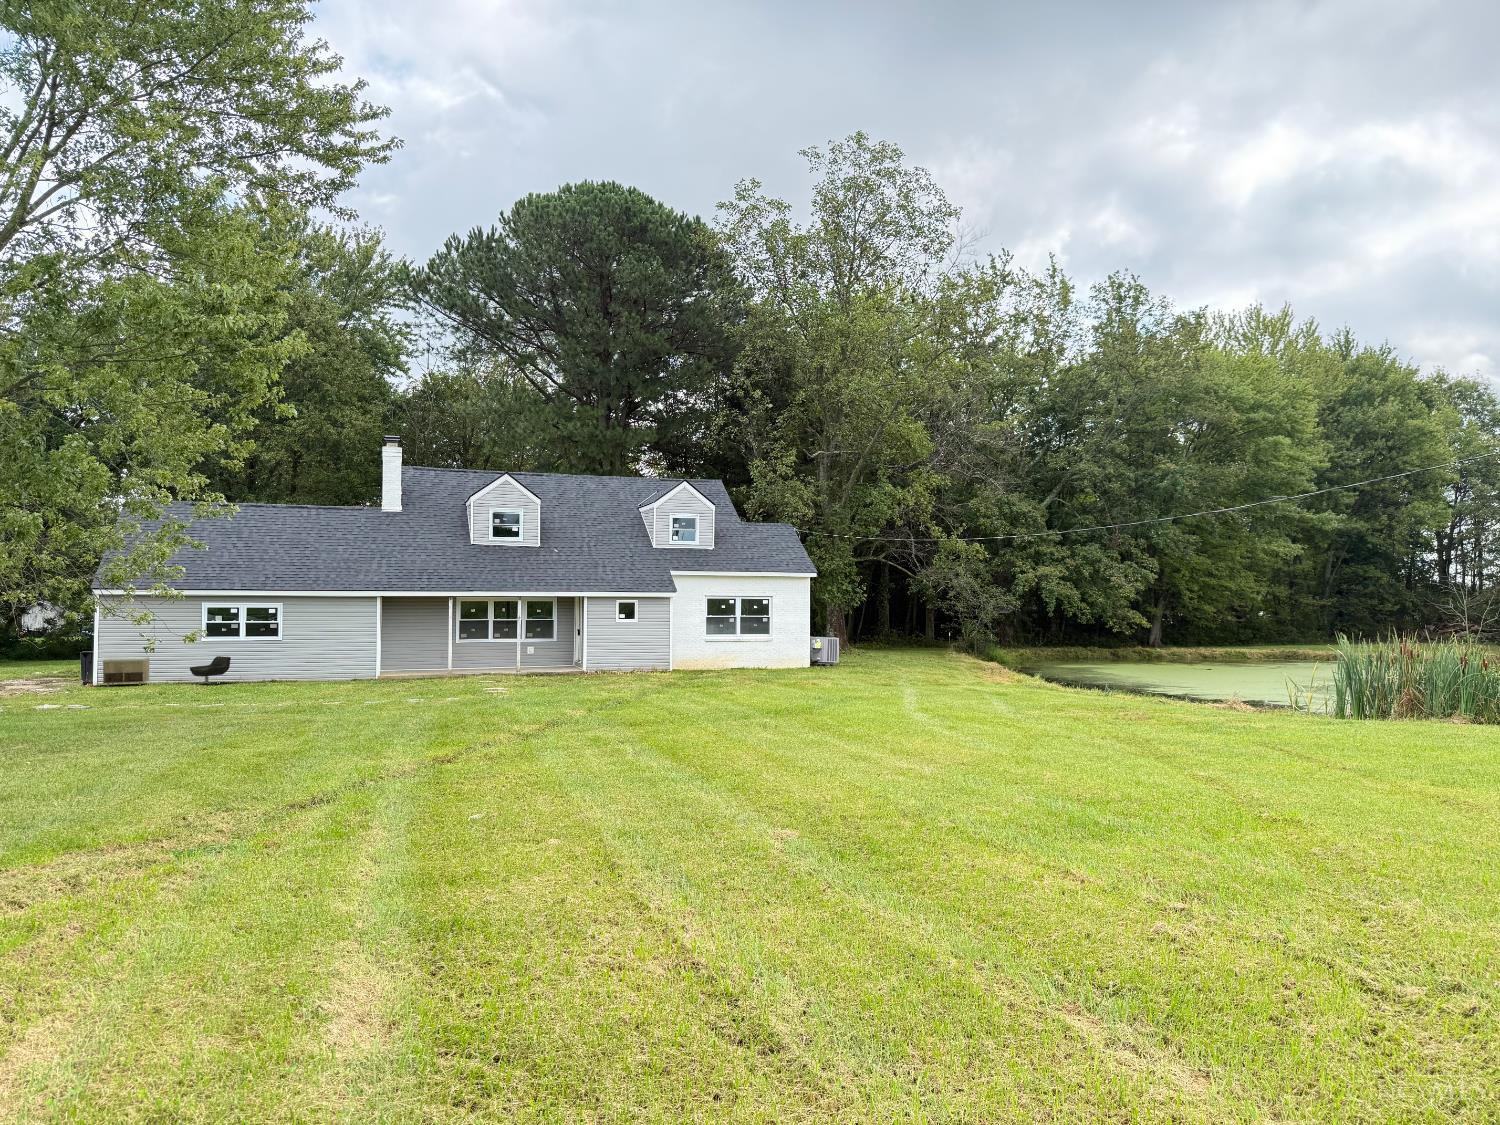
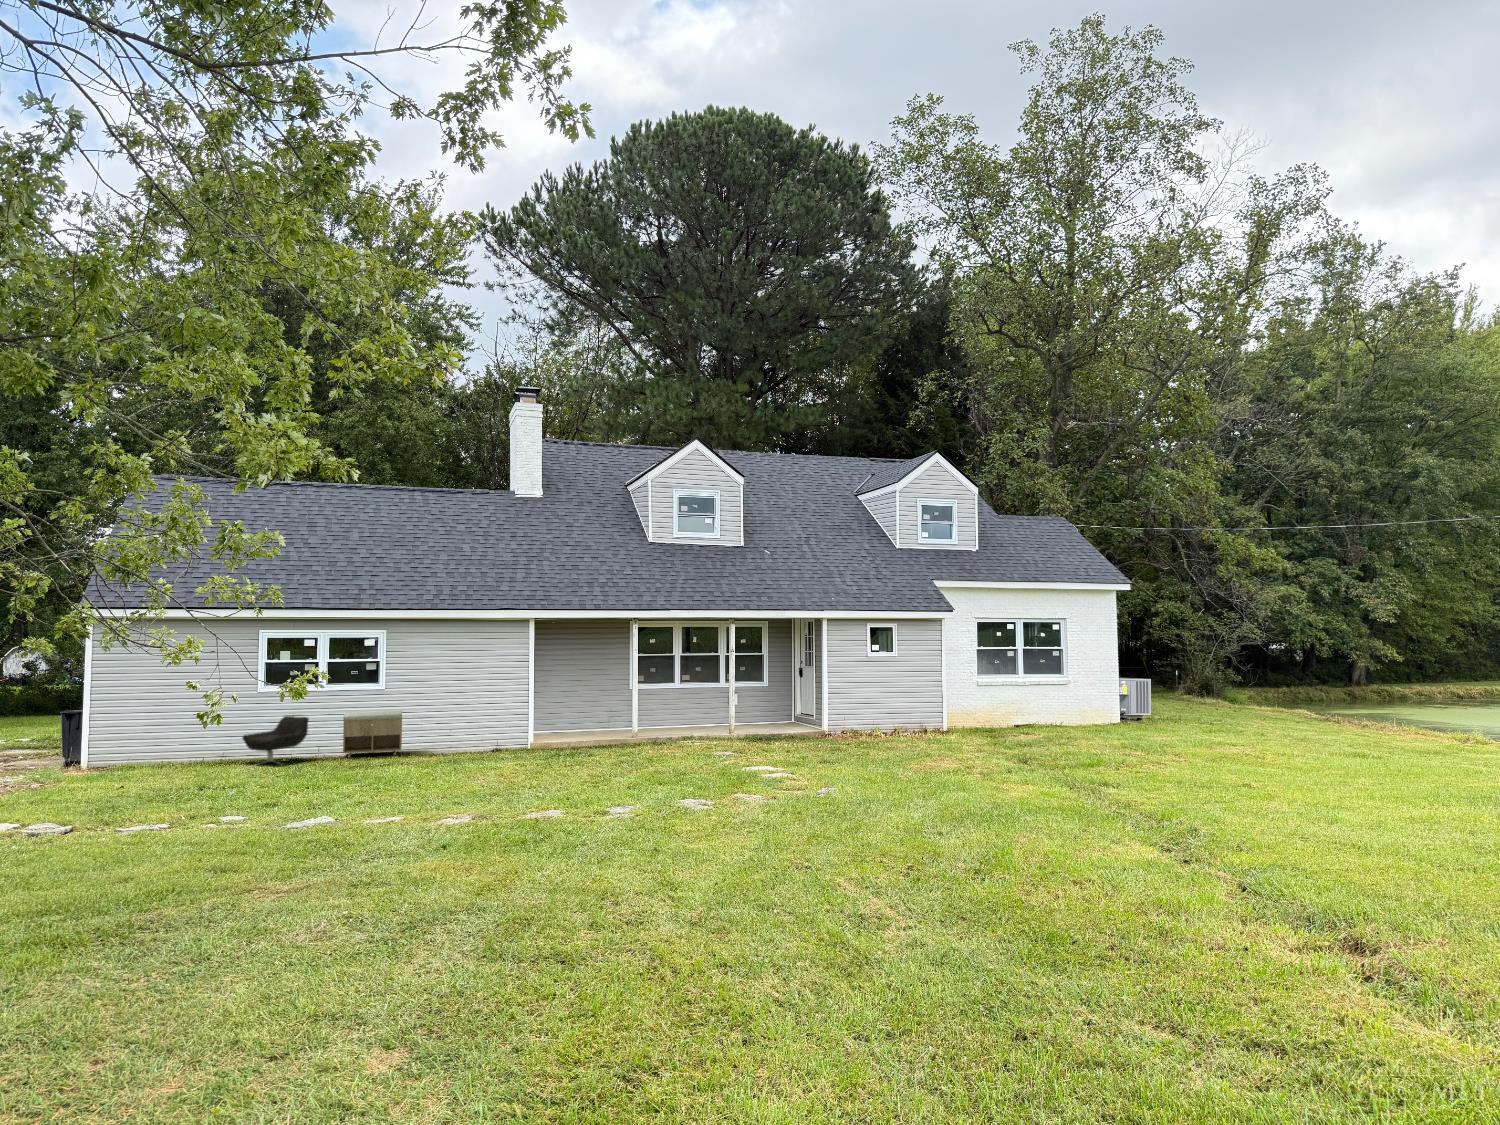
storage bench: present [103,657,149,686] -> present [343,711,402,757]

